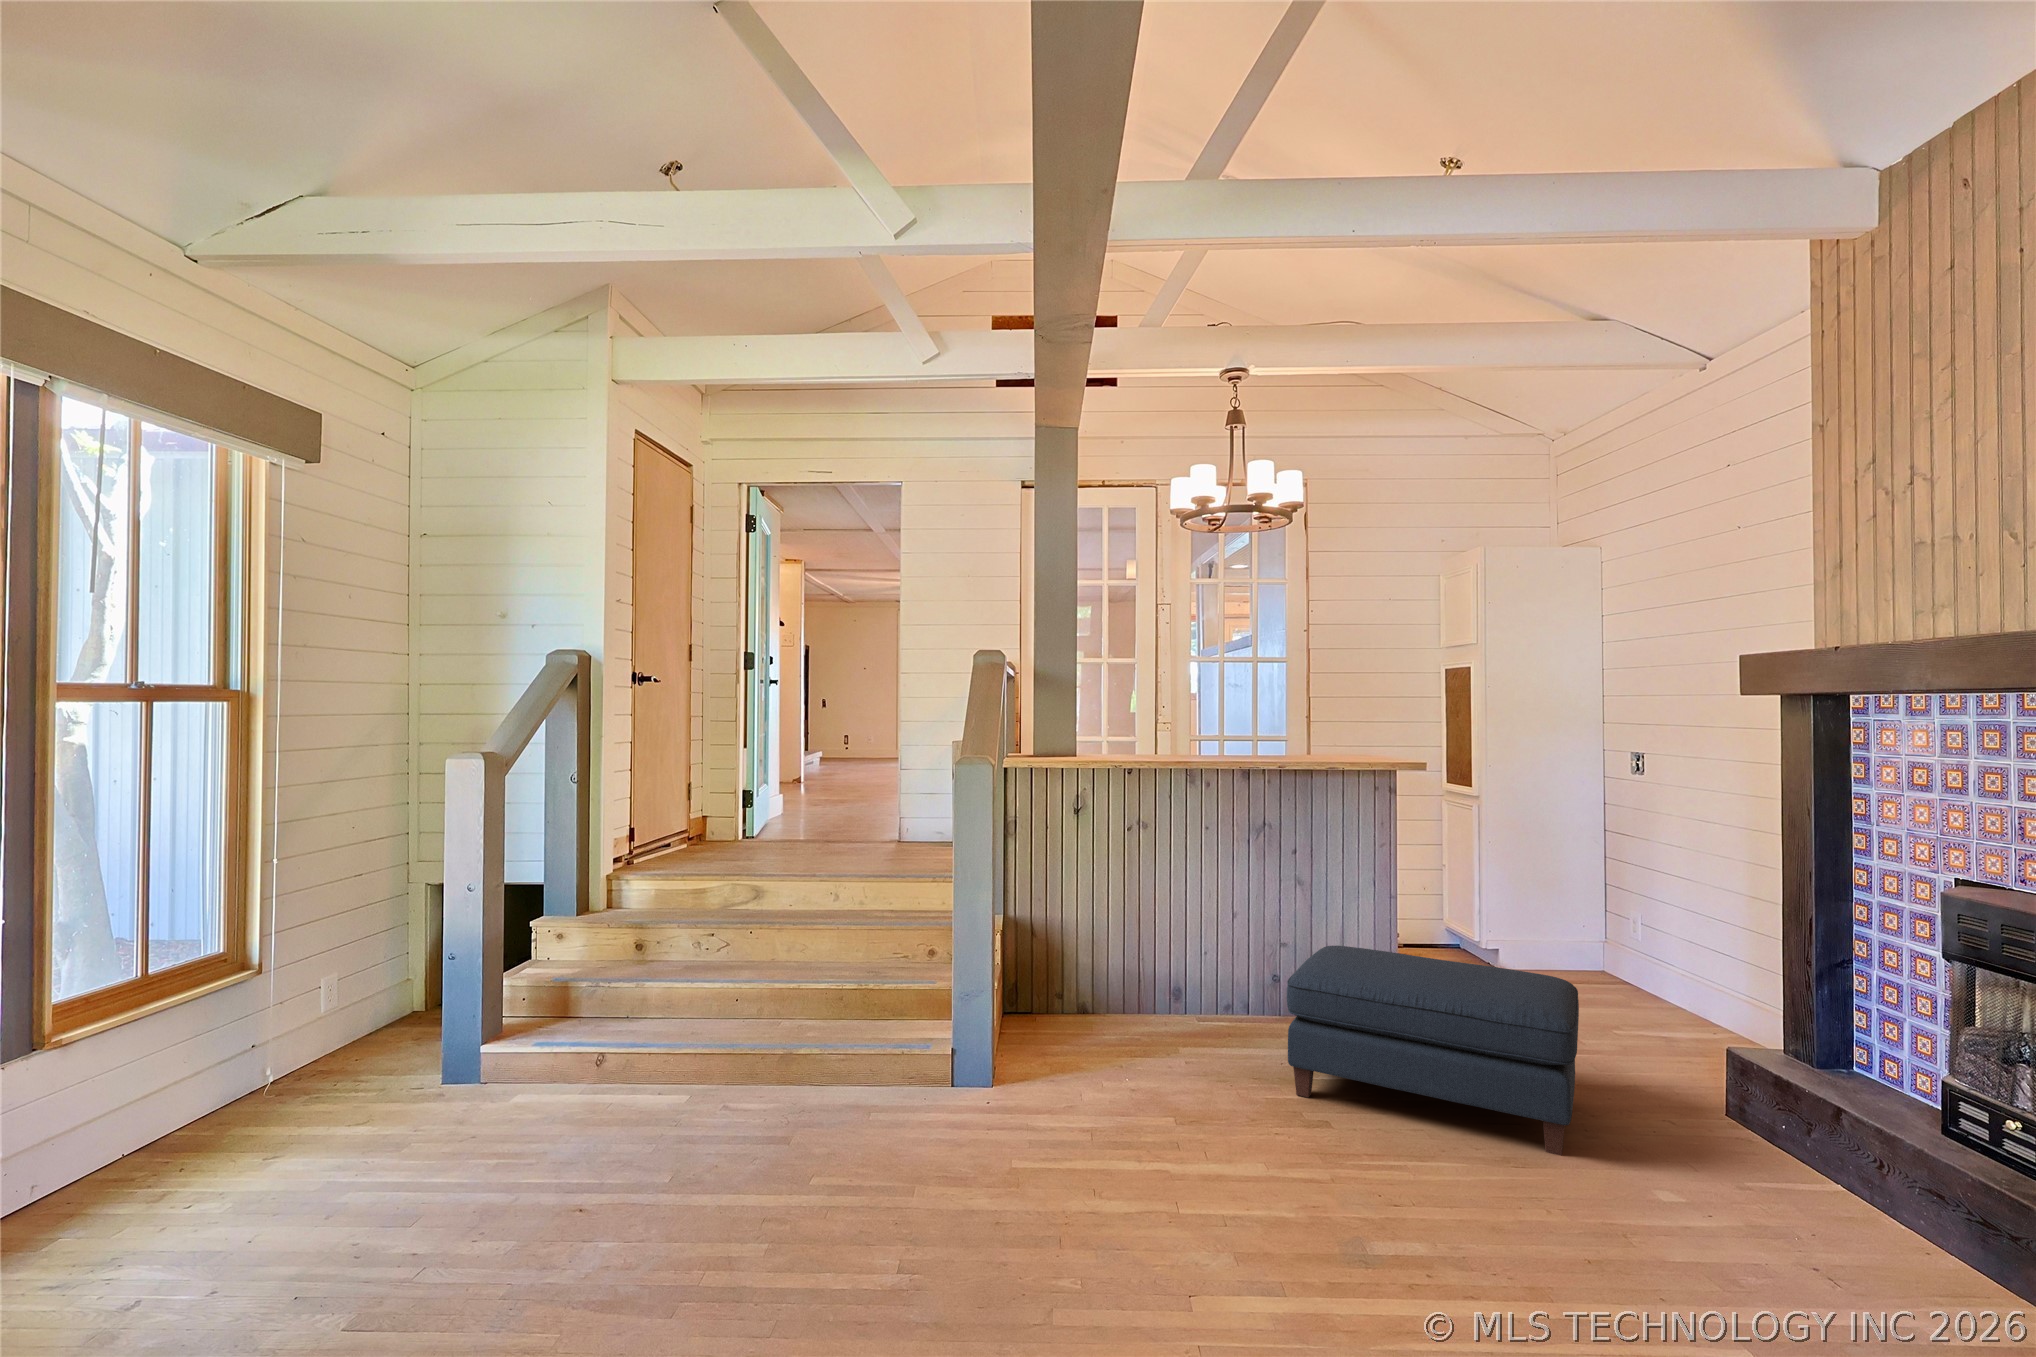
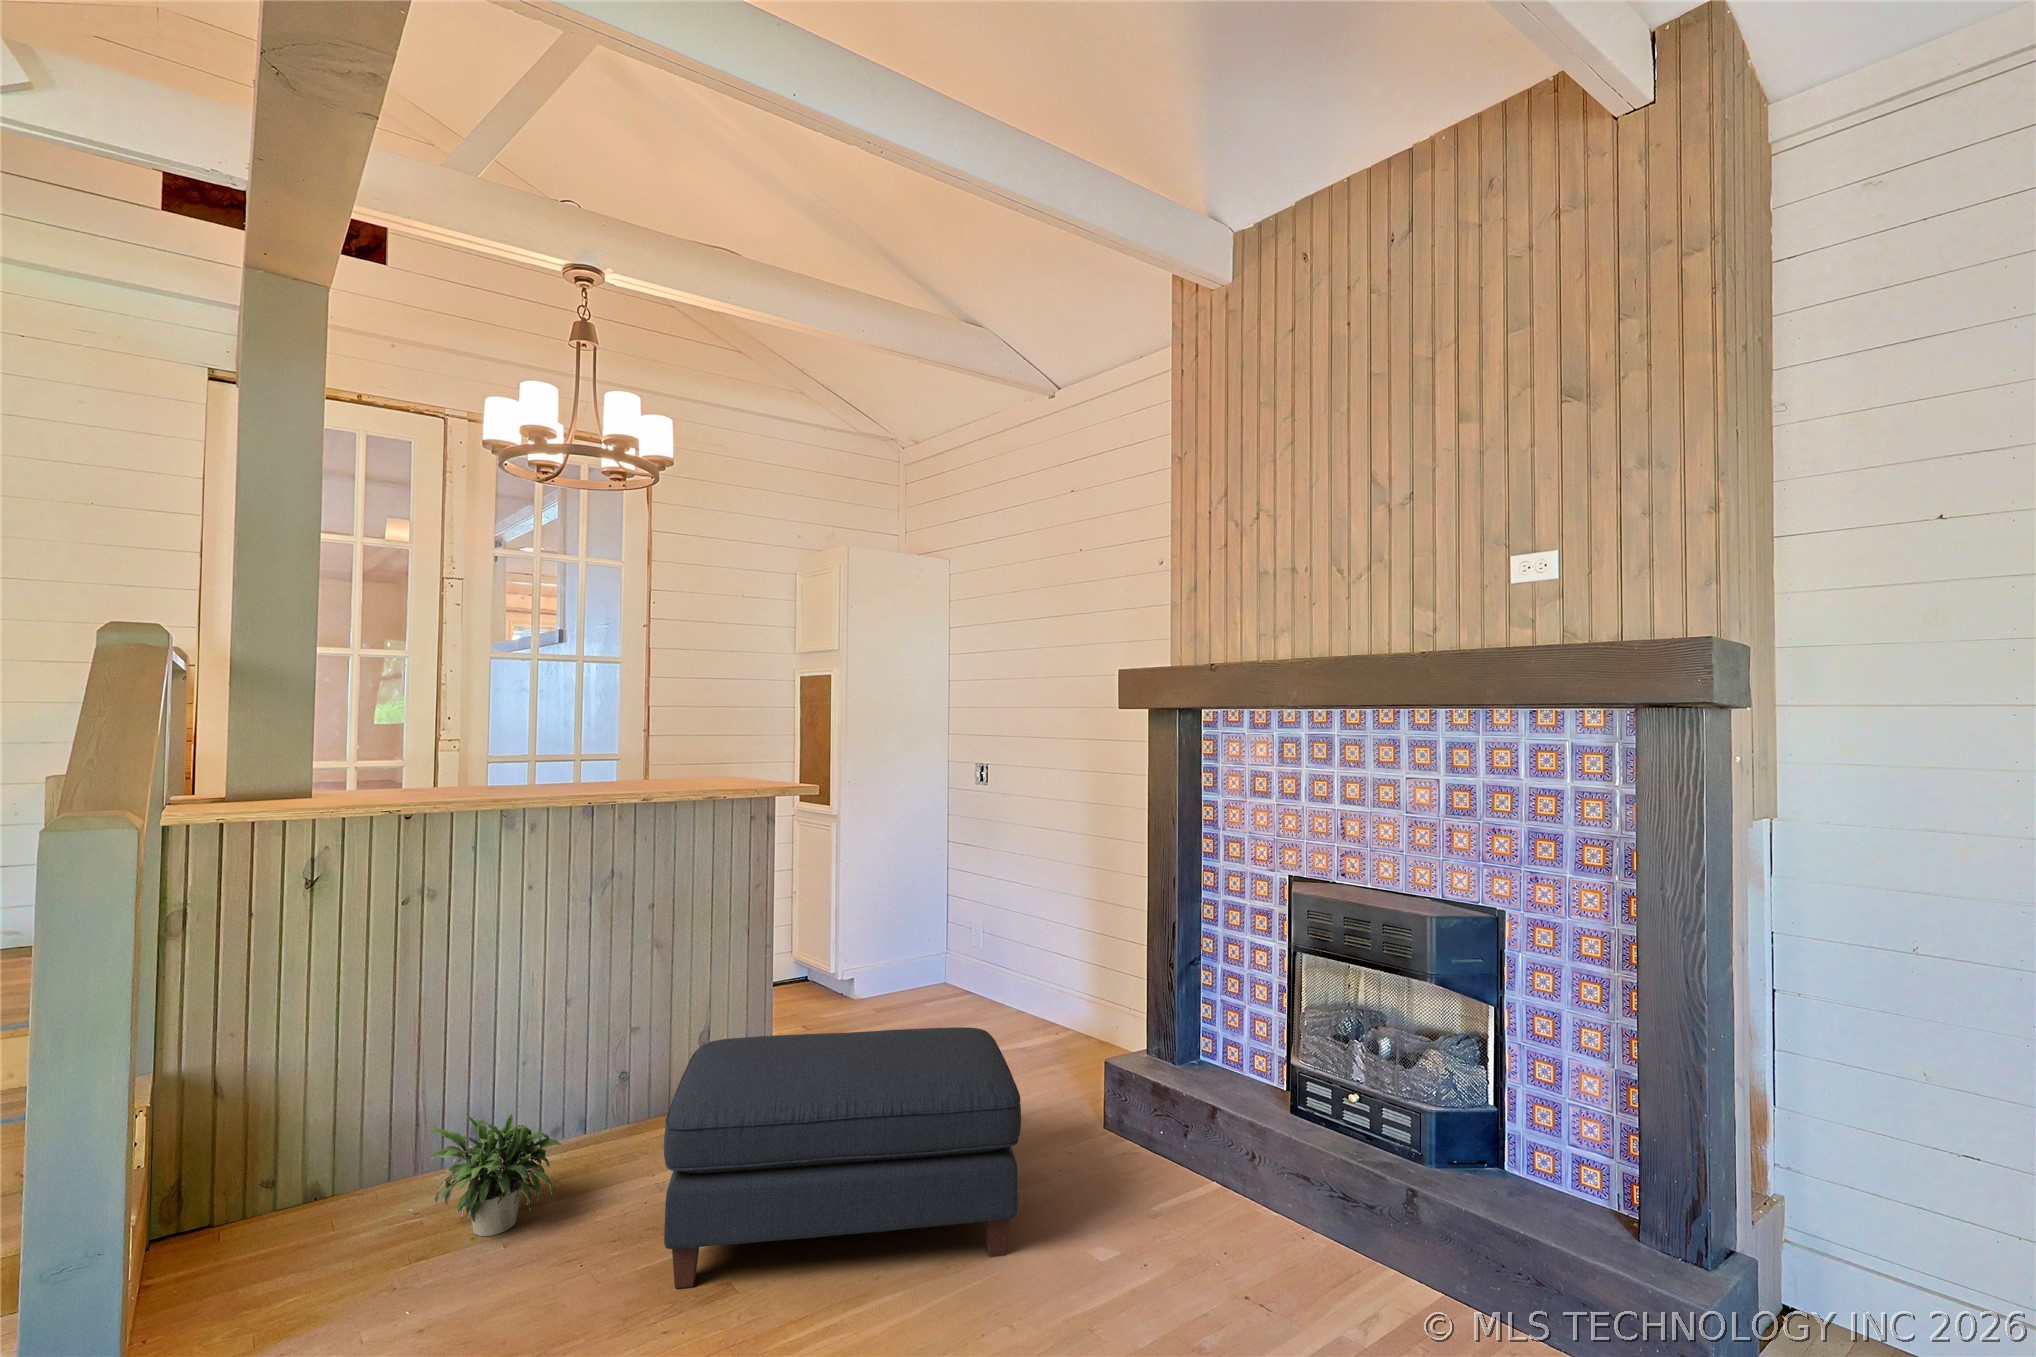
potted plant: none [1148,961,1232,1040] -> present [409,1114,561,1236]

